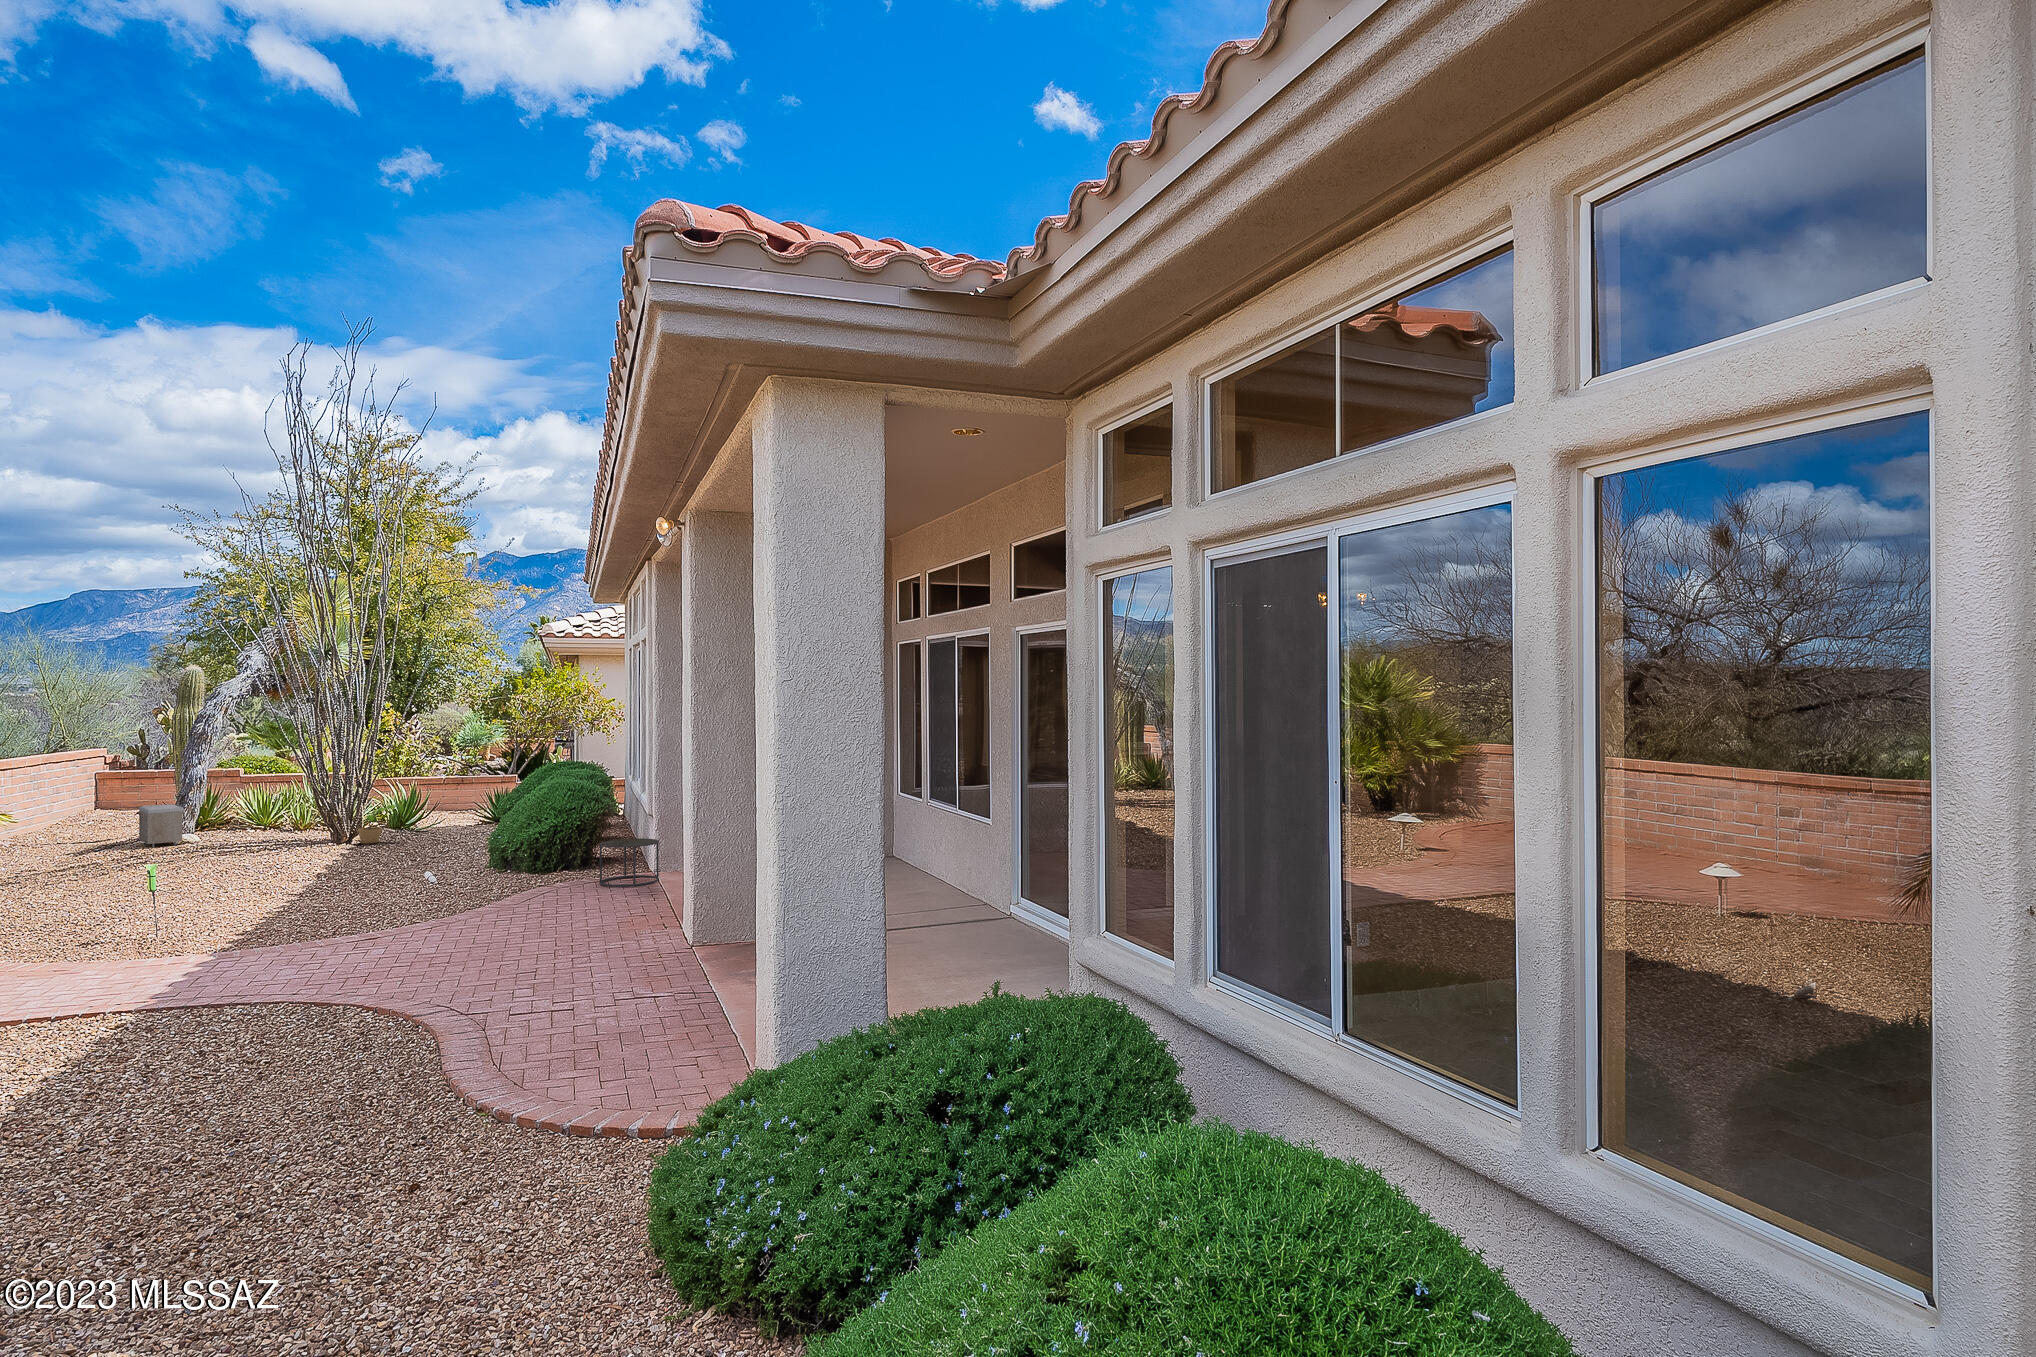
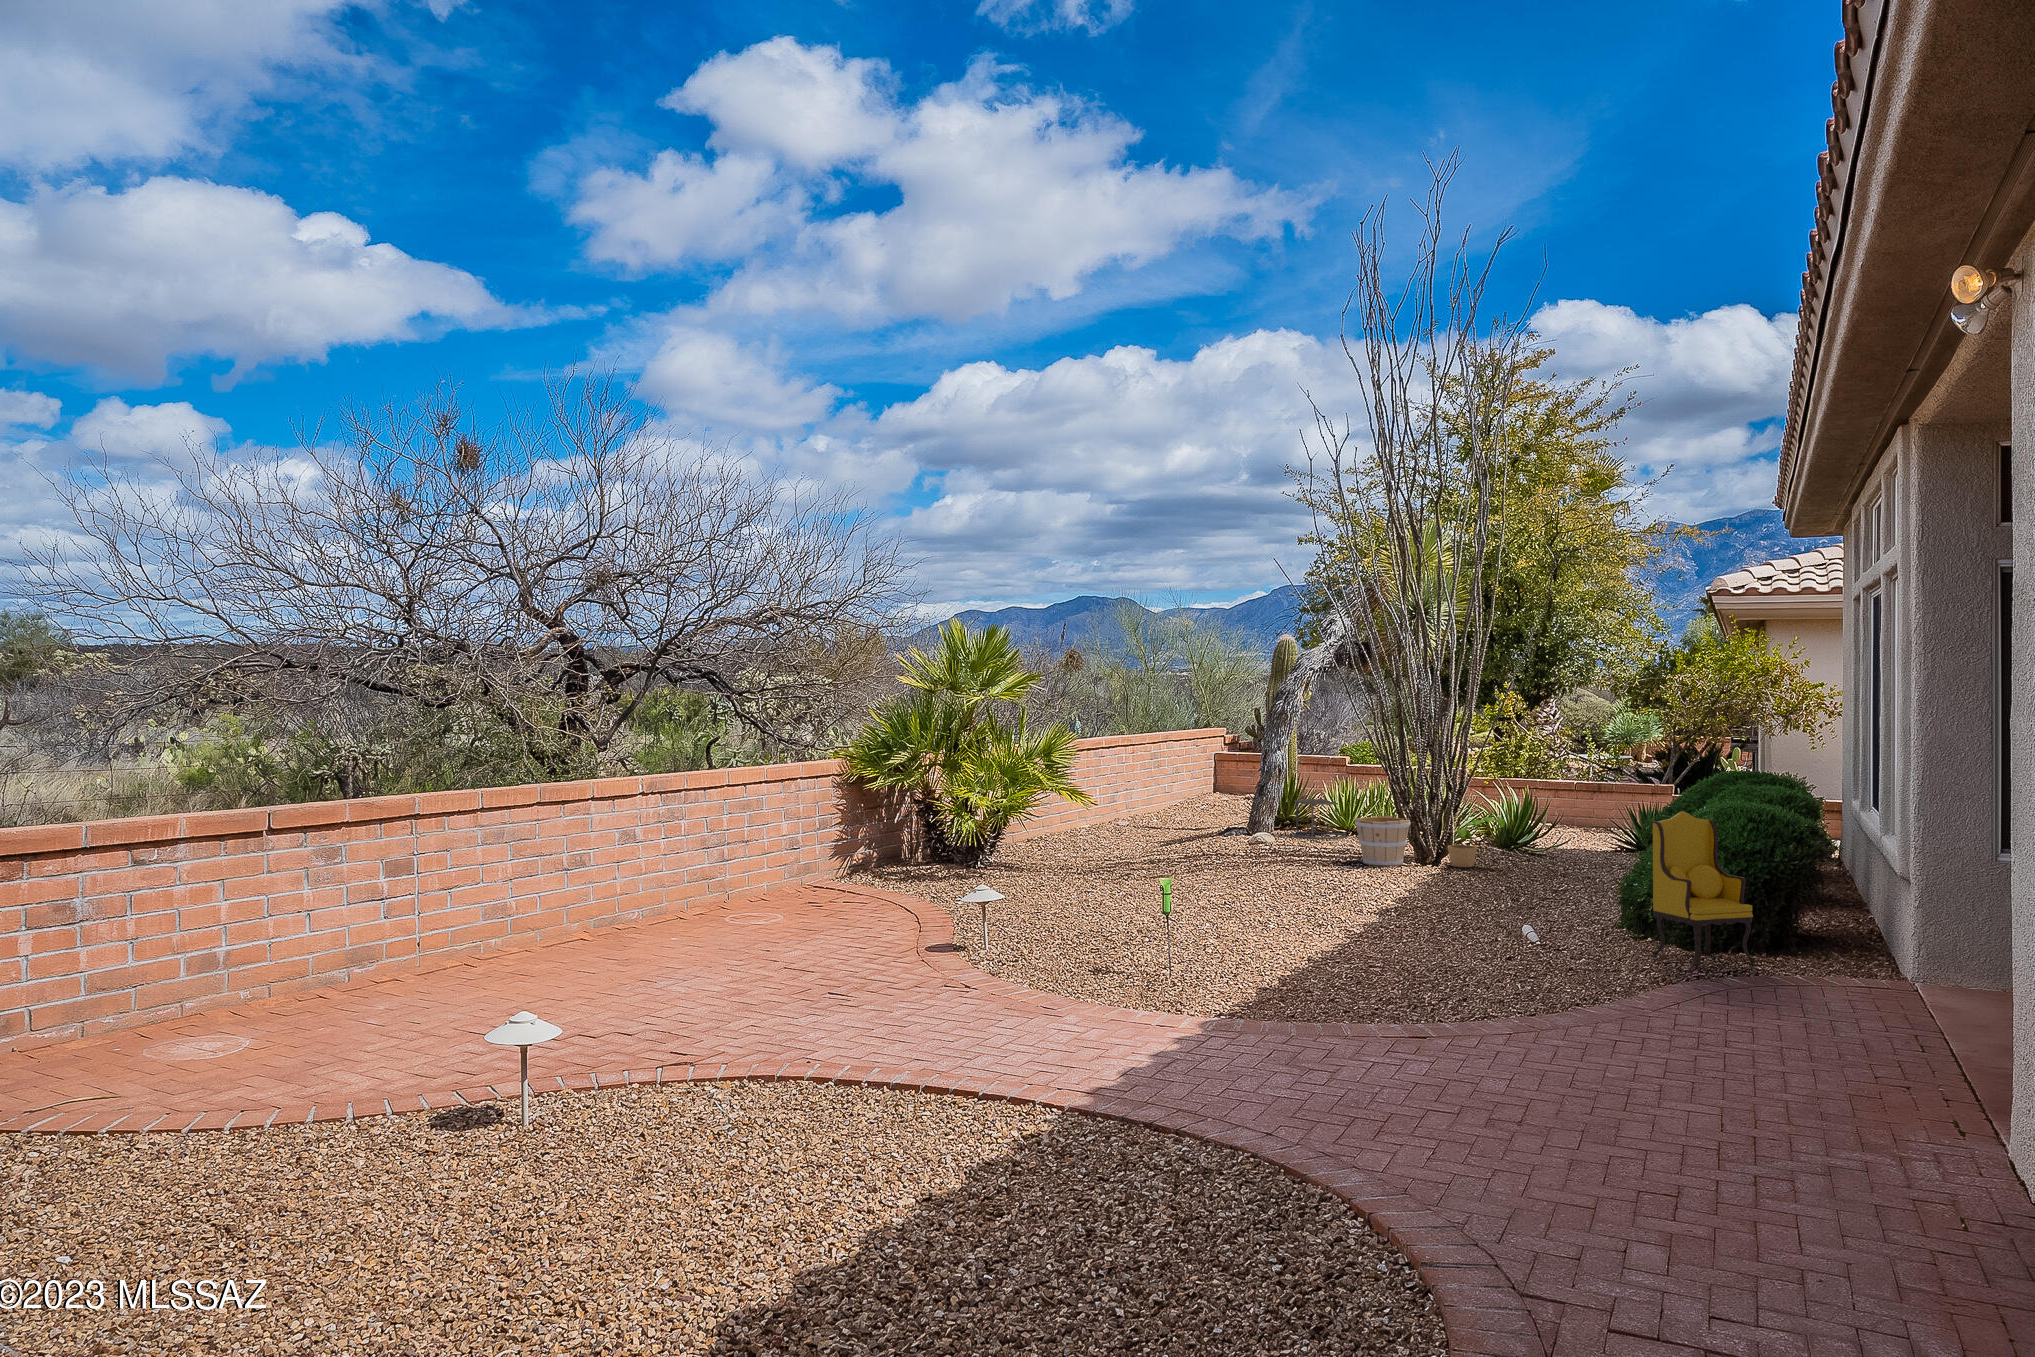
armchair: none [515,789,574,880] -> present [1653,811,1755,969]
storage bench: present [139,804,184,847] -> none [1227,795,1266,844]
wooden bucket: none [278,811,327,850] -> present [1355,816,1411,866]
side table: present [599,838,659,887] -> present [1295,799,1346,839]

